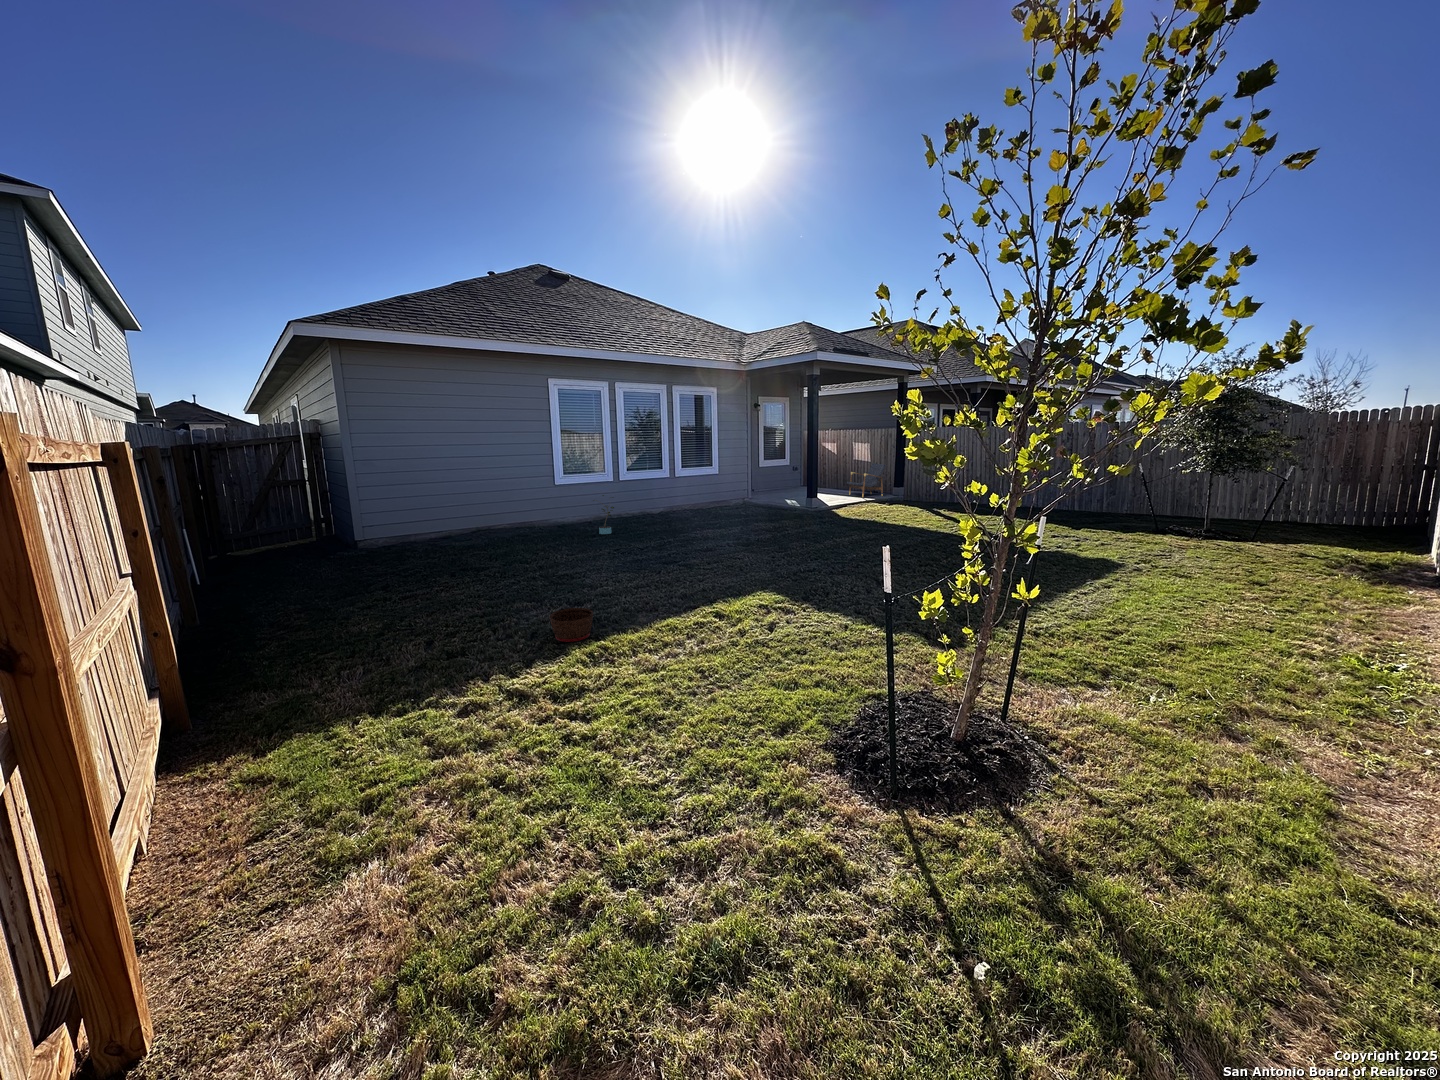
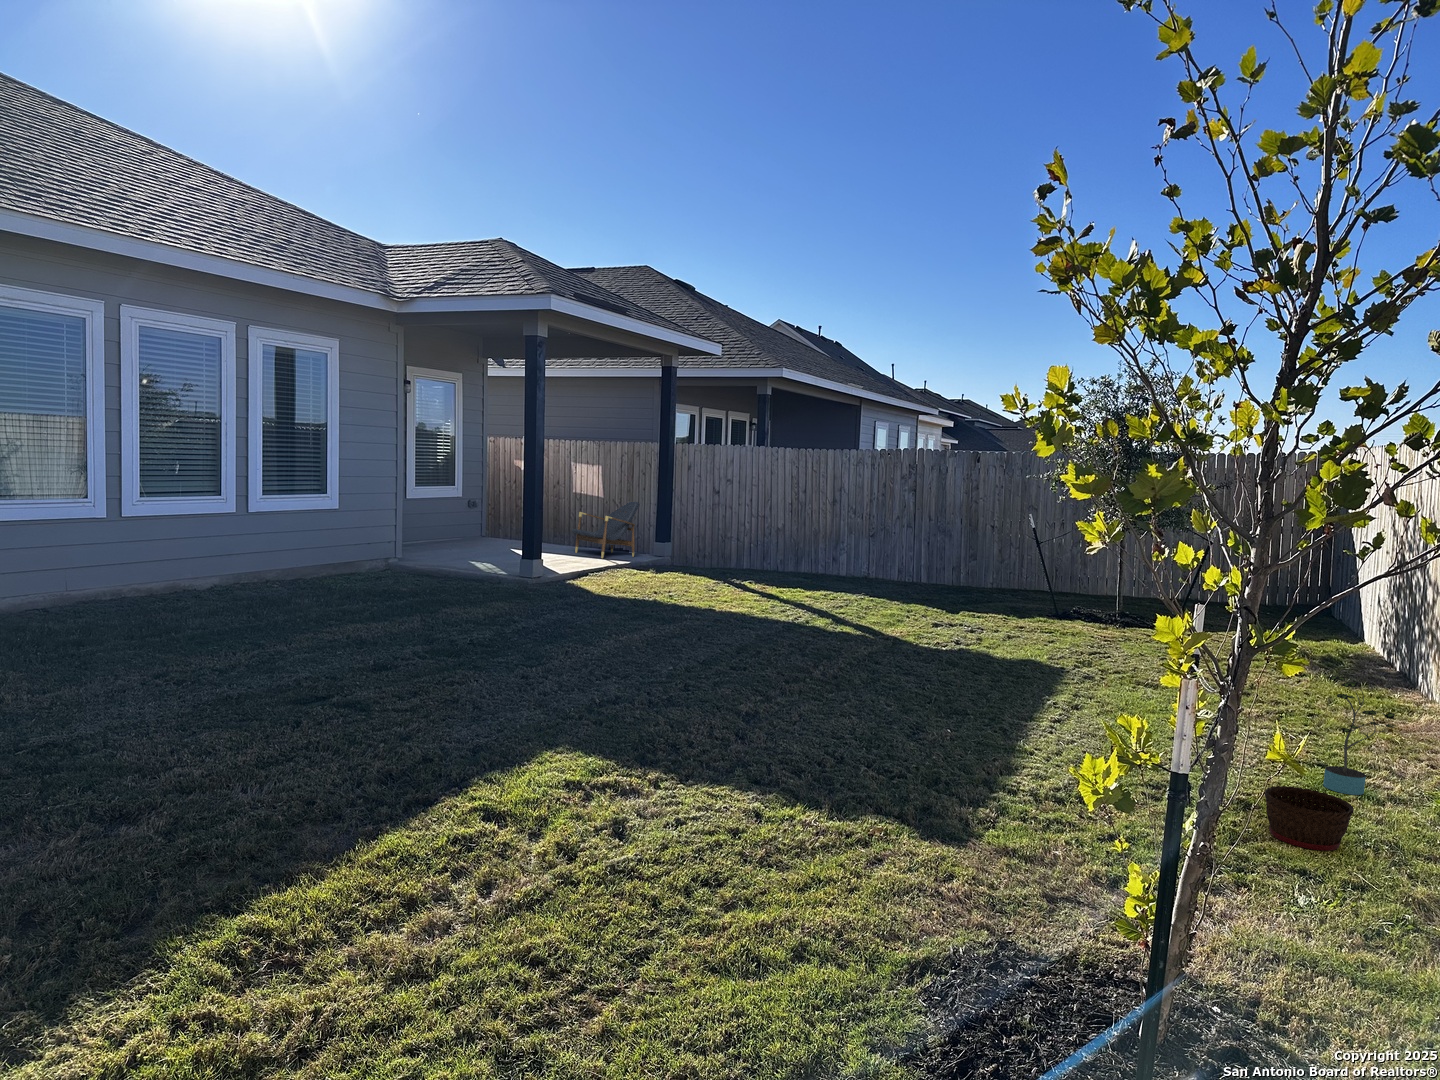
potted plant: present [593,495,614,534] -> present [1323,676,1395,795]
basket: present [549,608,593,642] -> present [1265,786,1354,851]

